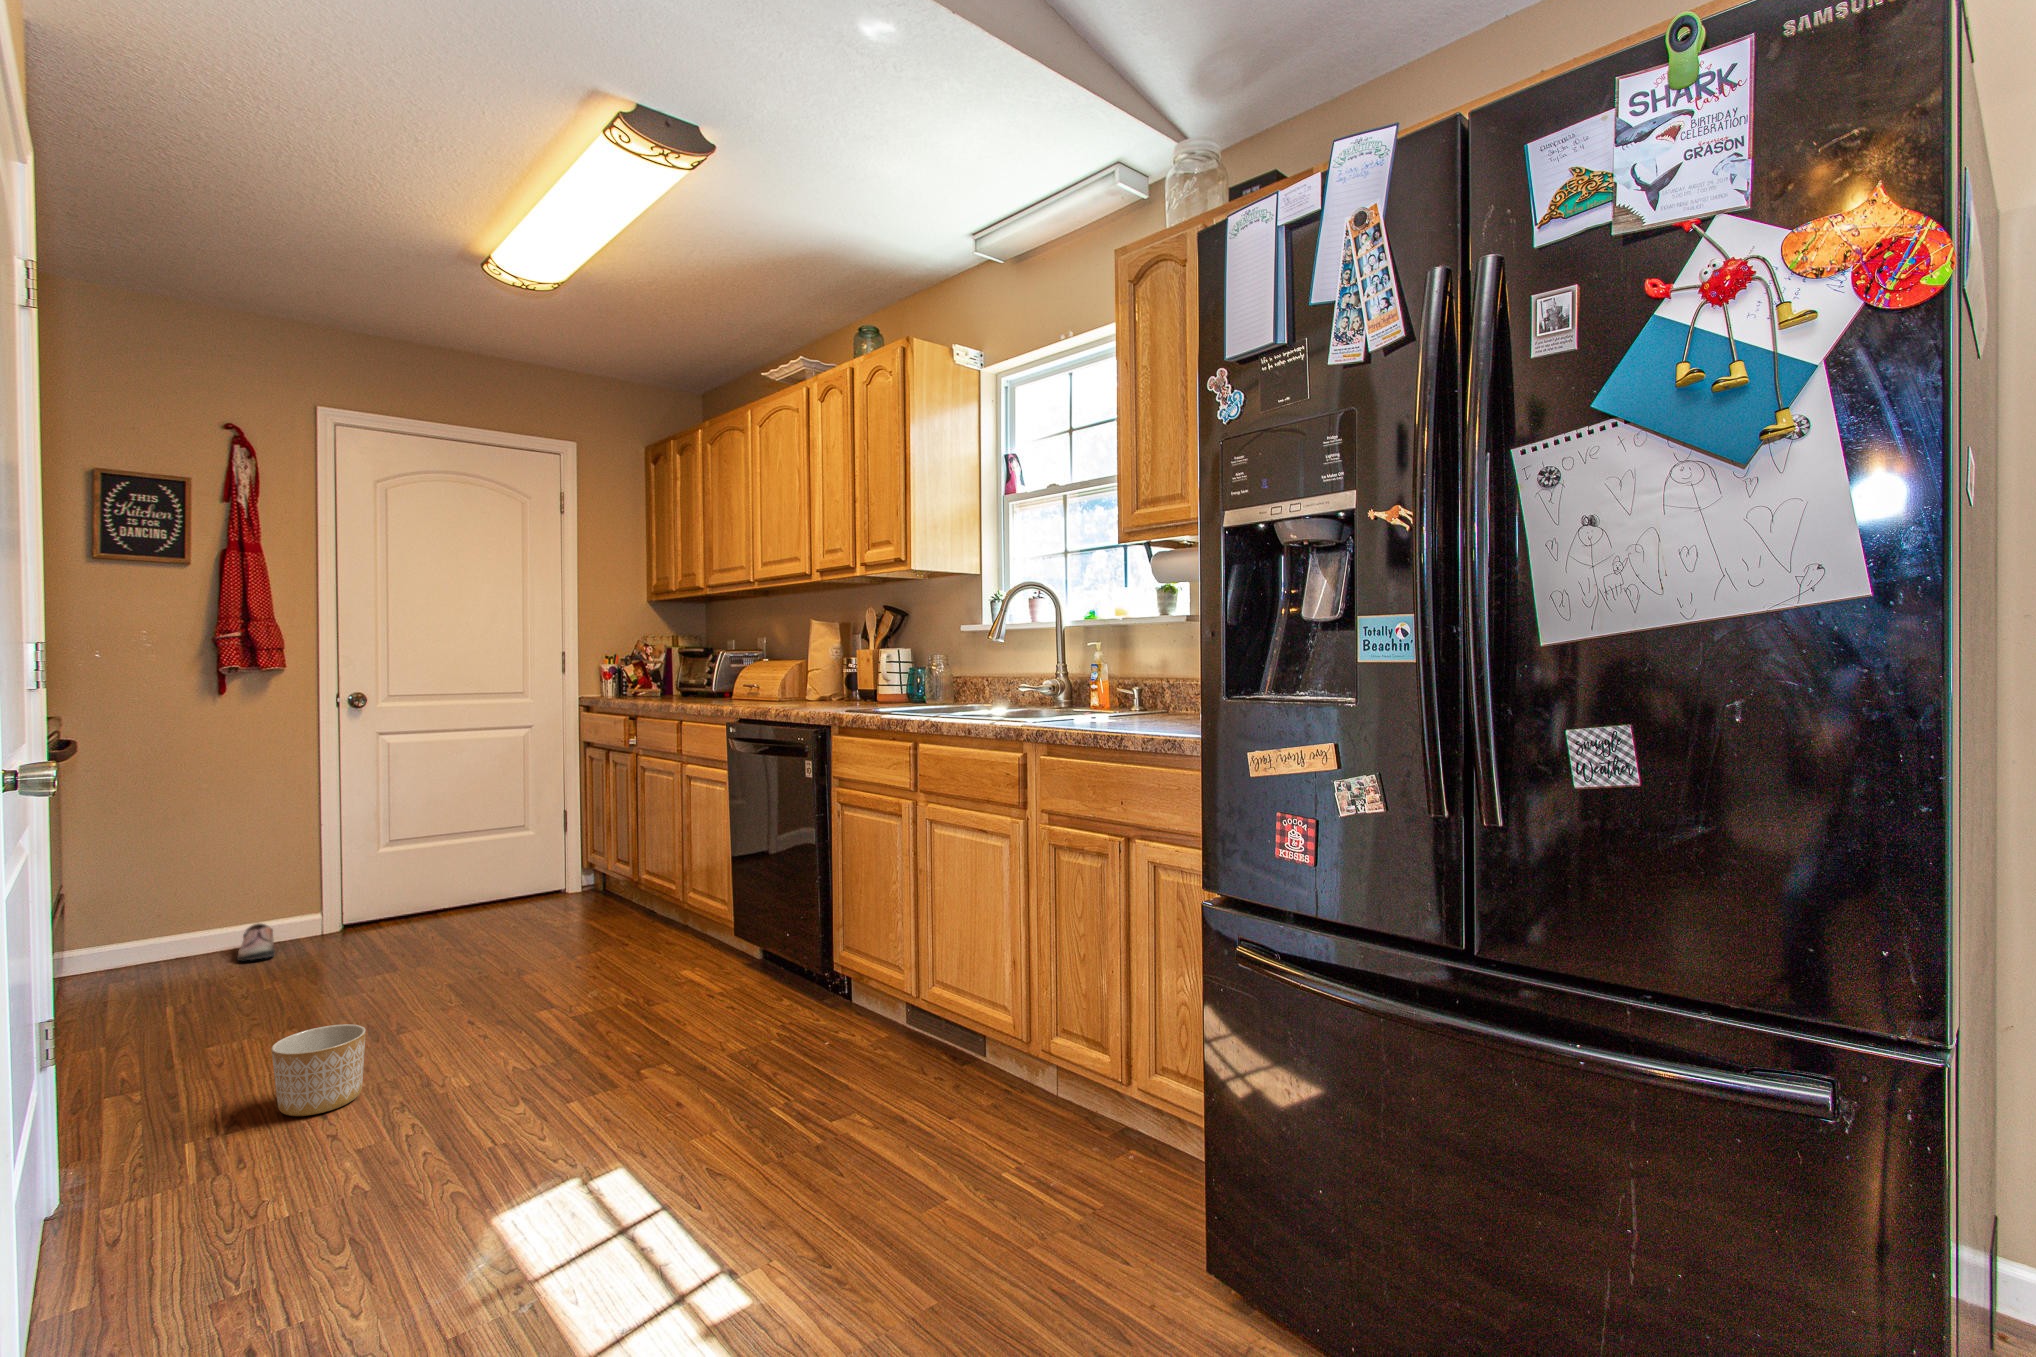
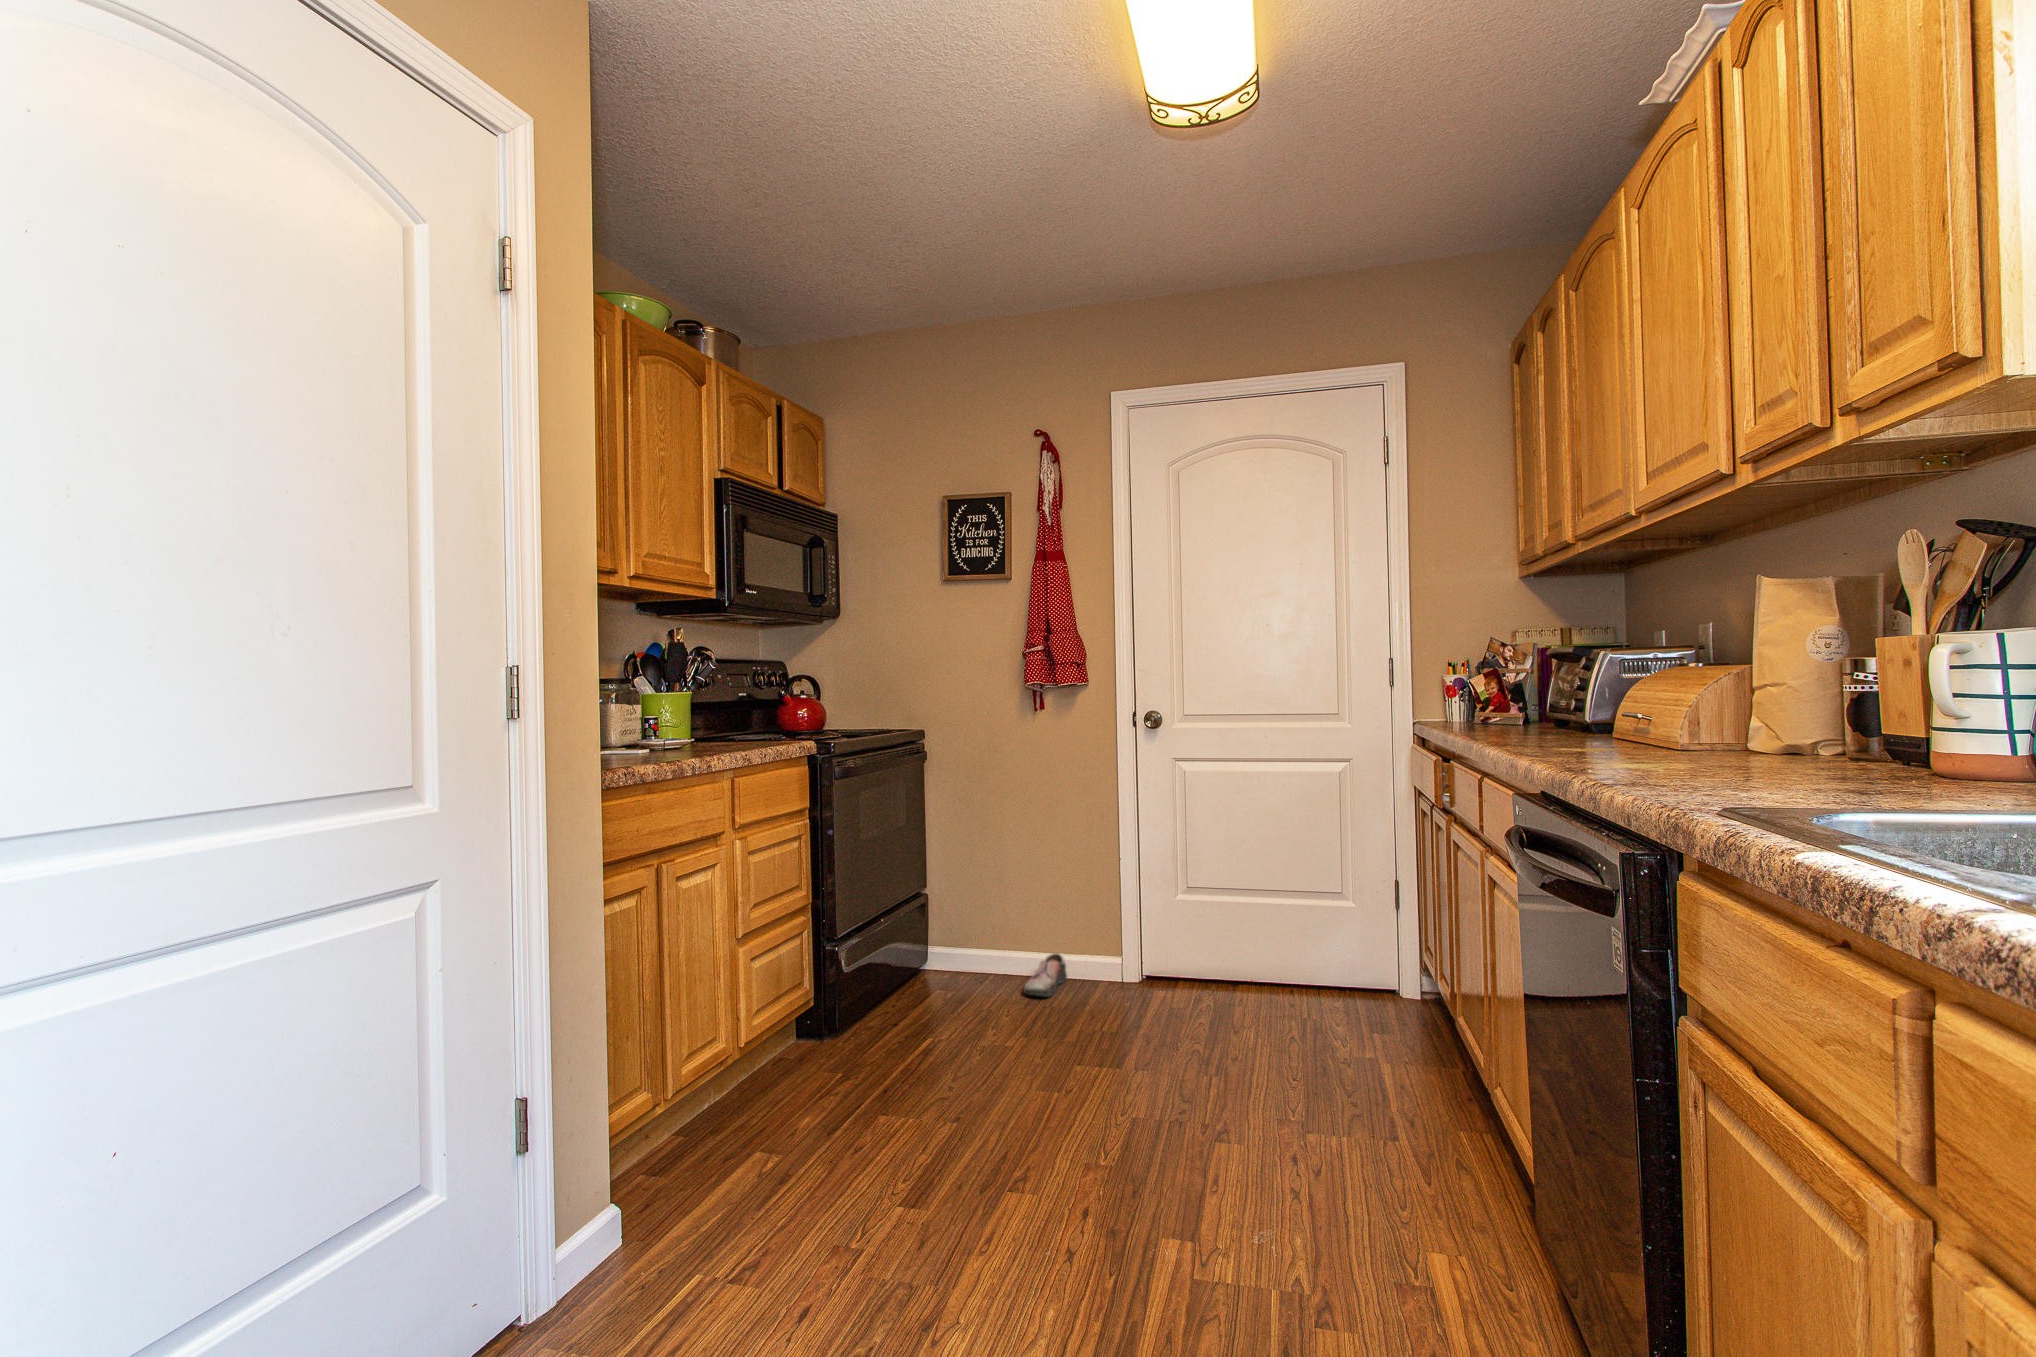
planter: present [271,1024,366,1116] -> none [759,1161,863,1297]

